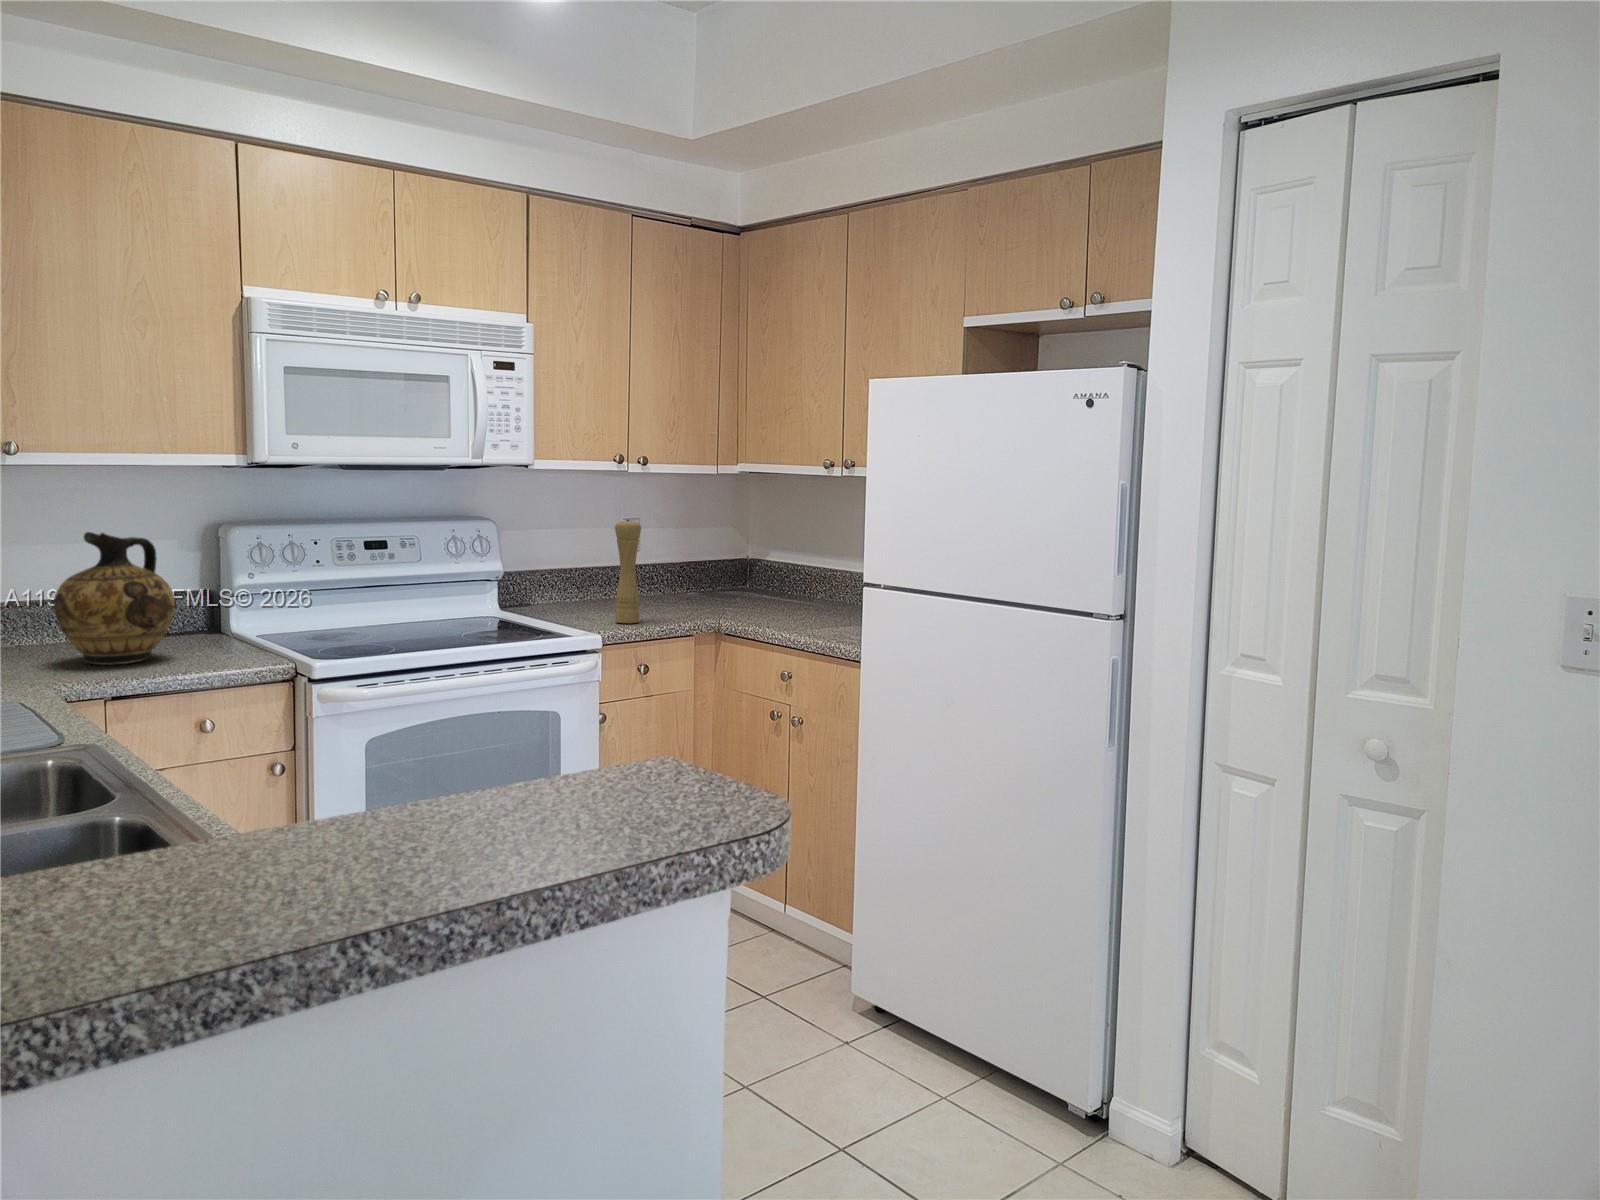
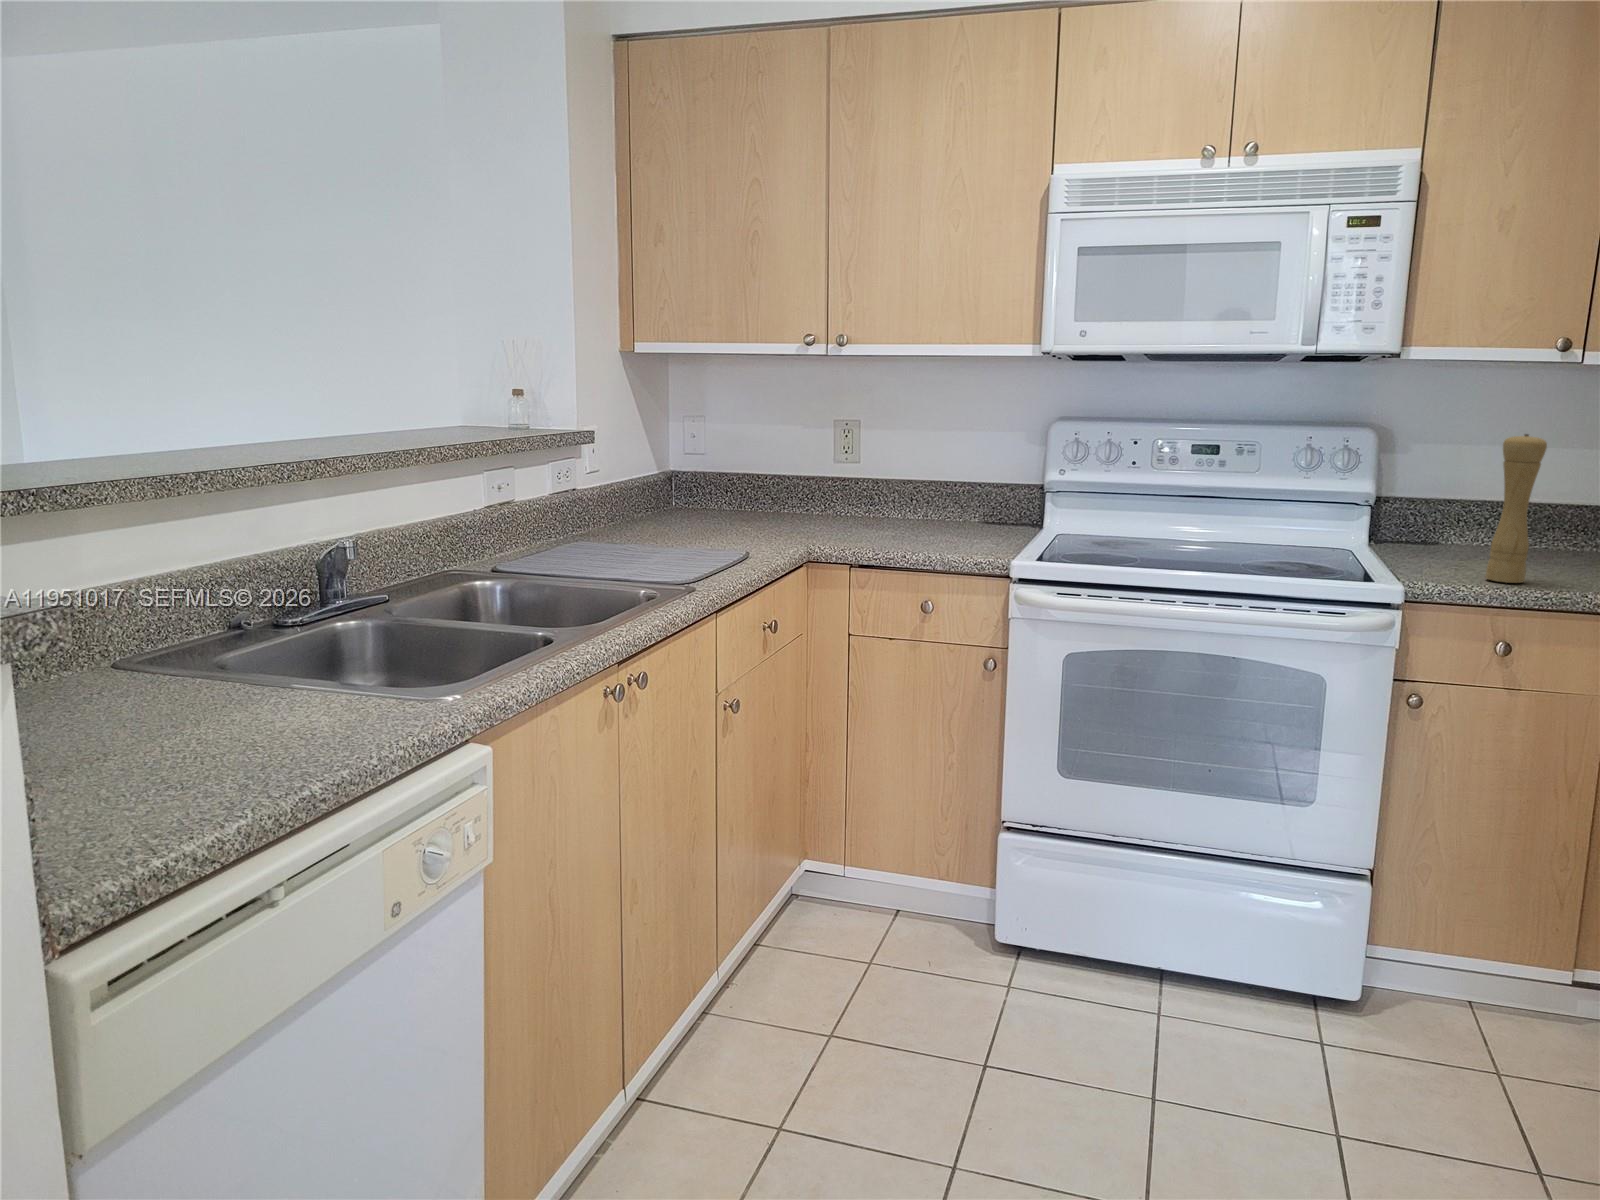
ceramic jug: present [54,532,175,665] -> none [857,414,955,537]

